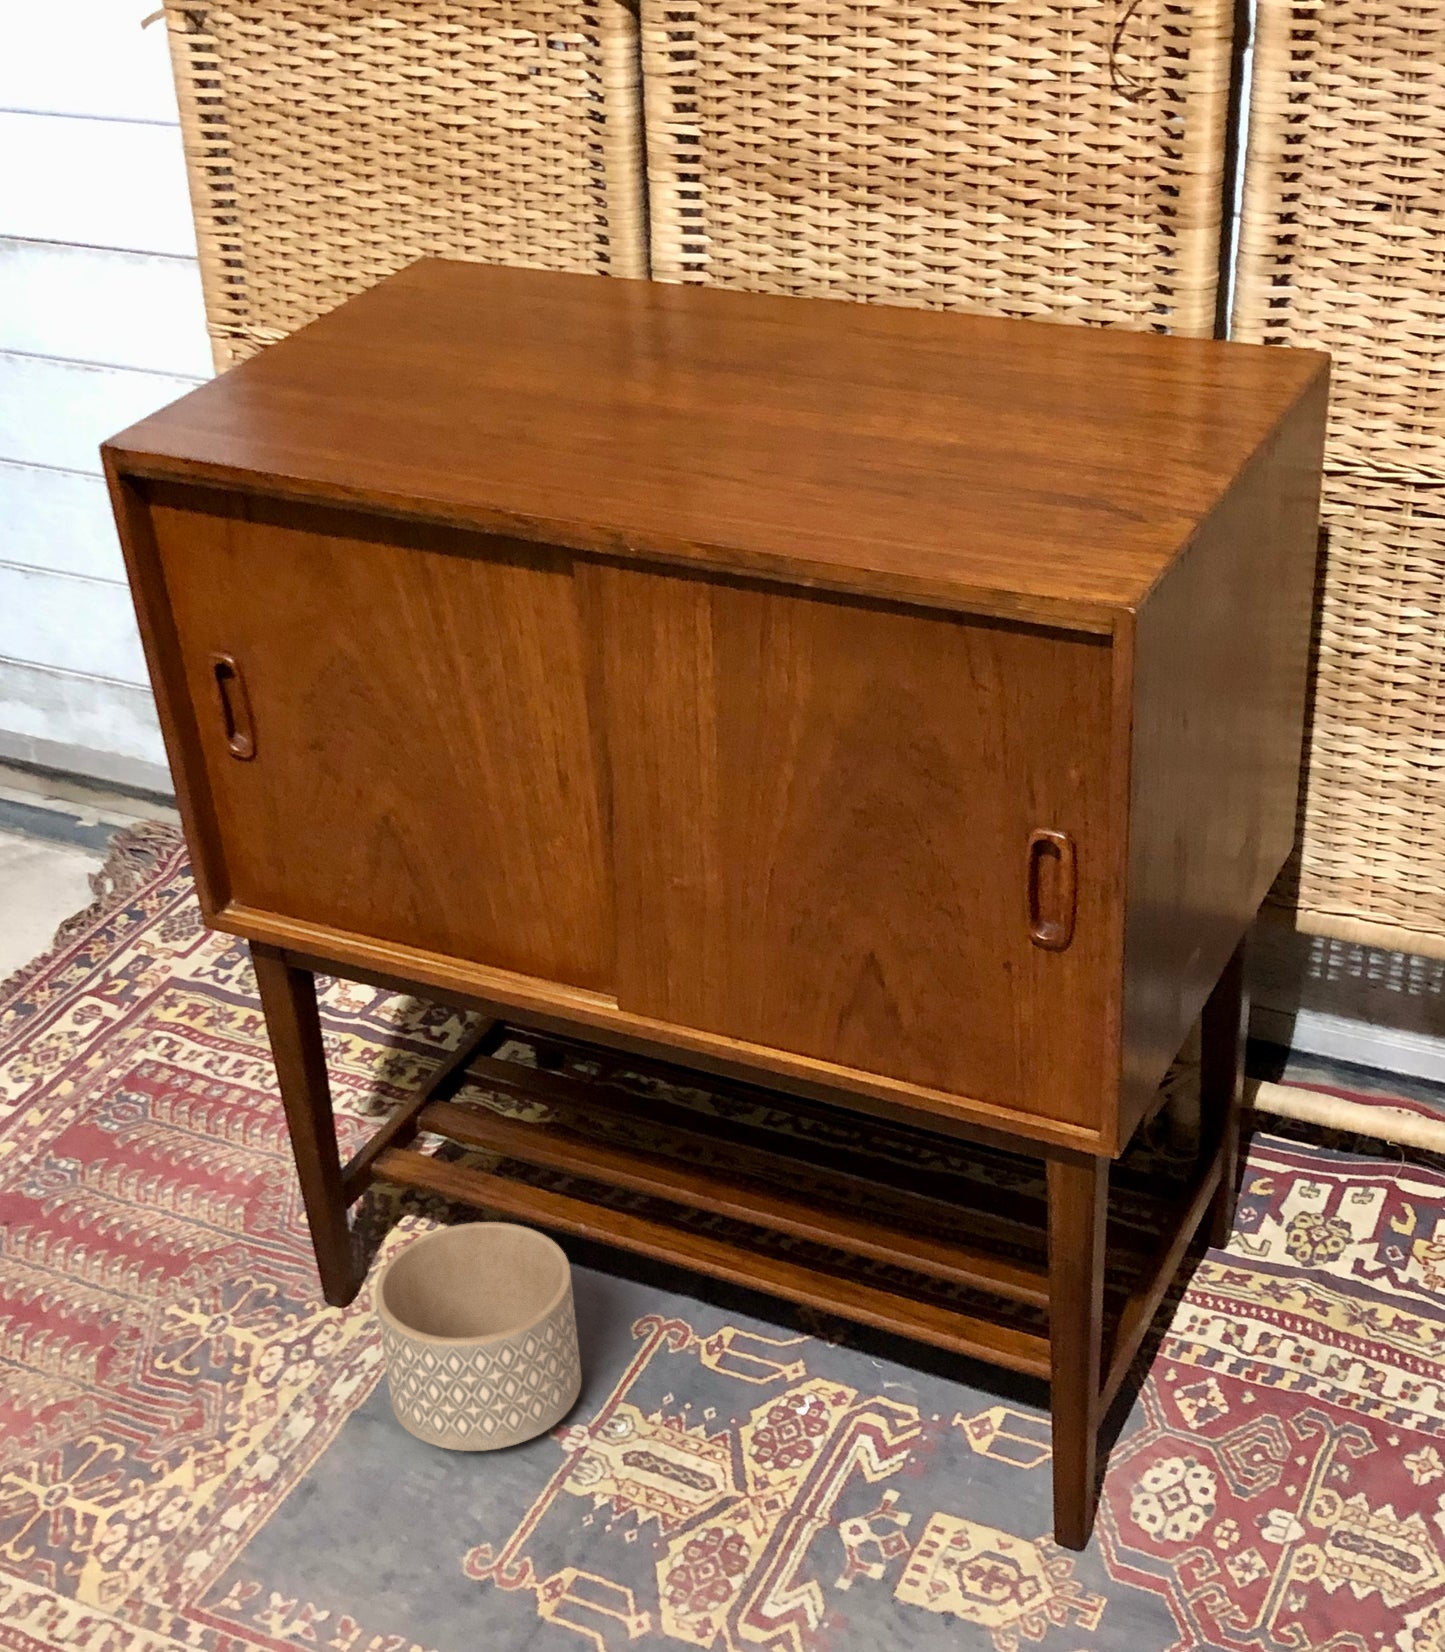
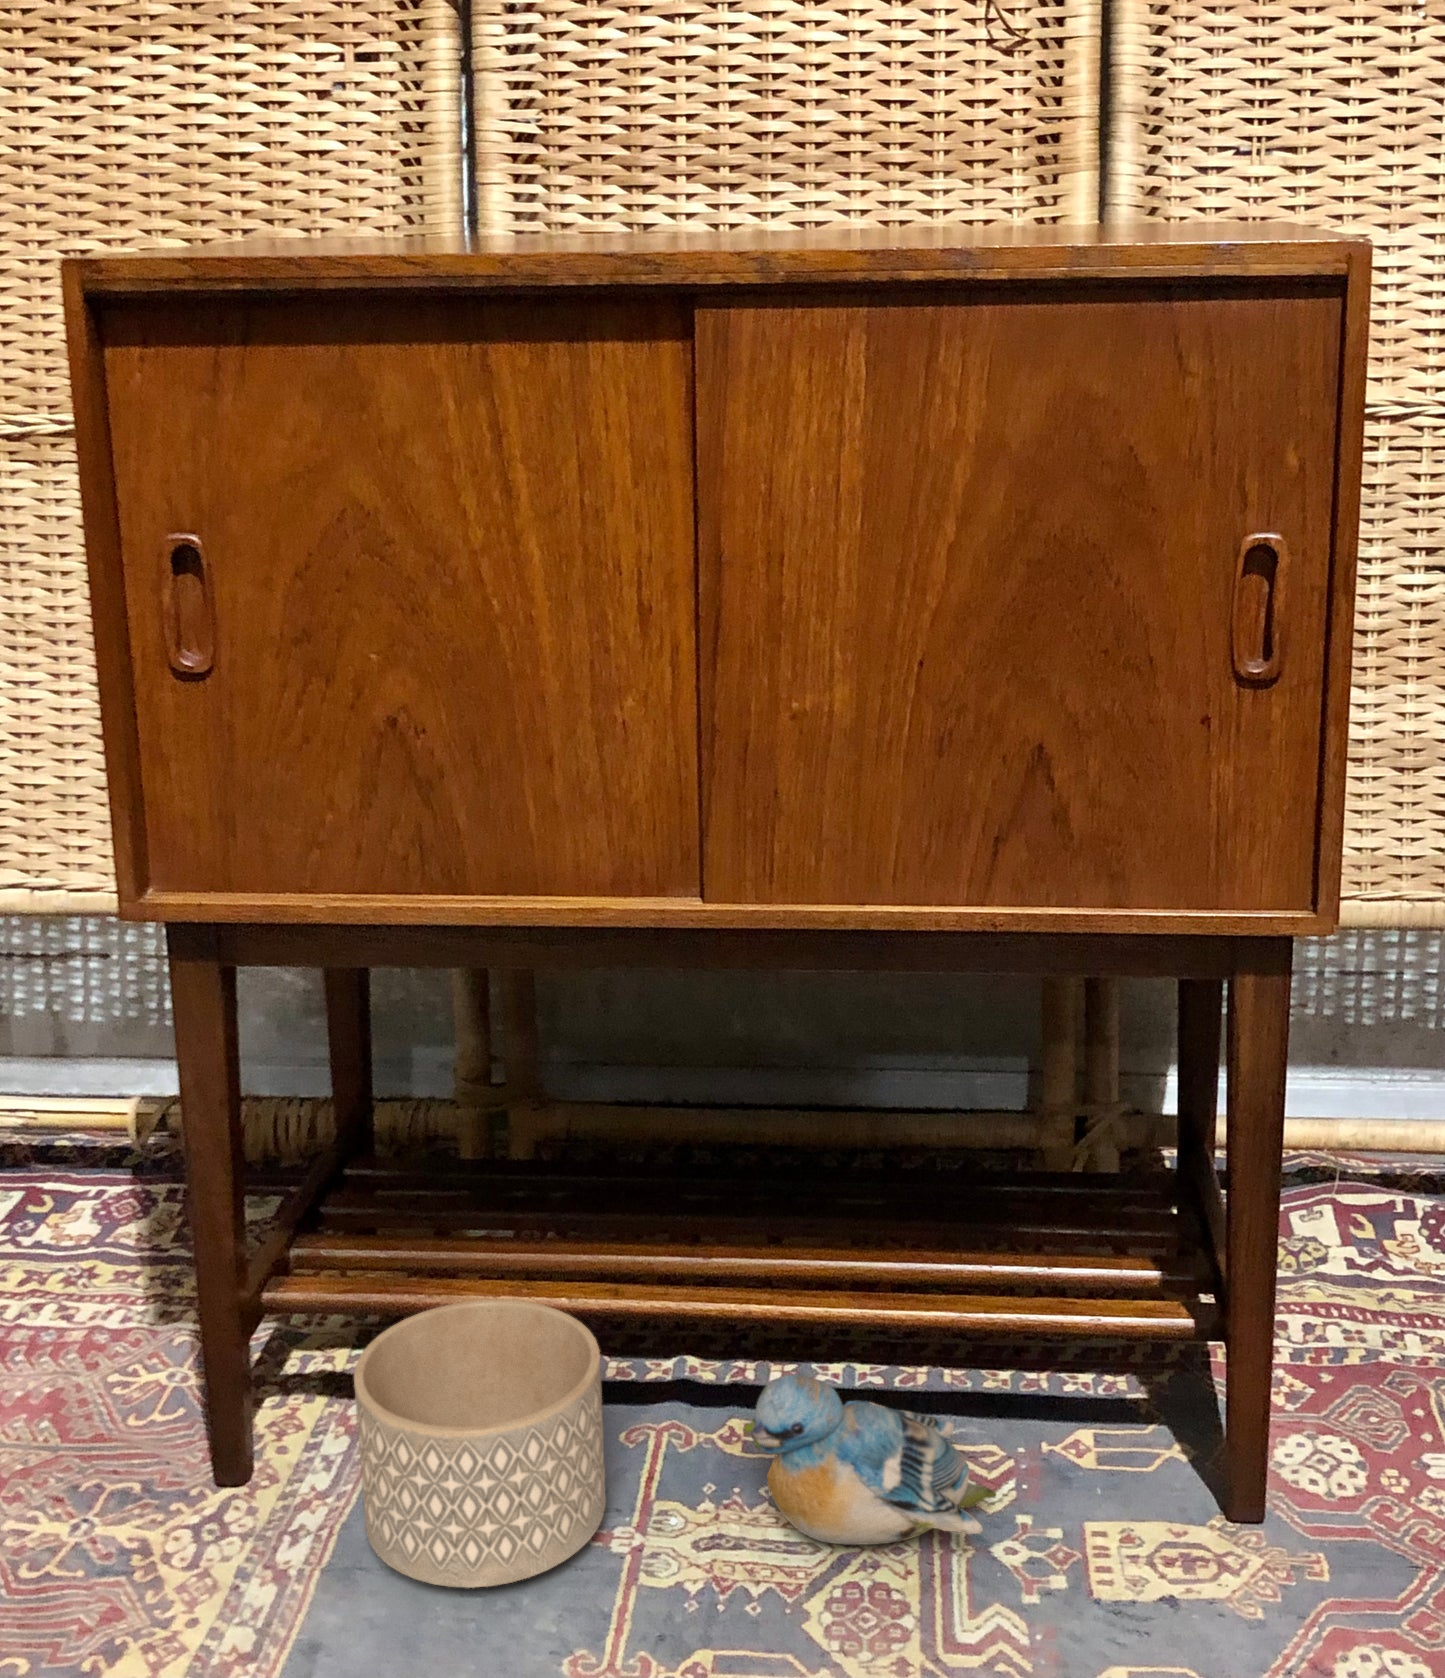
plush toy: none [657,1350,862,1513] -> present [744,1374,996,1545]

